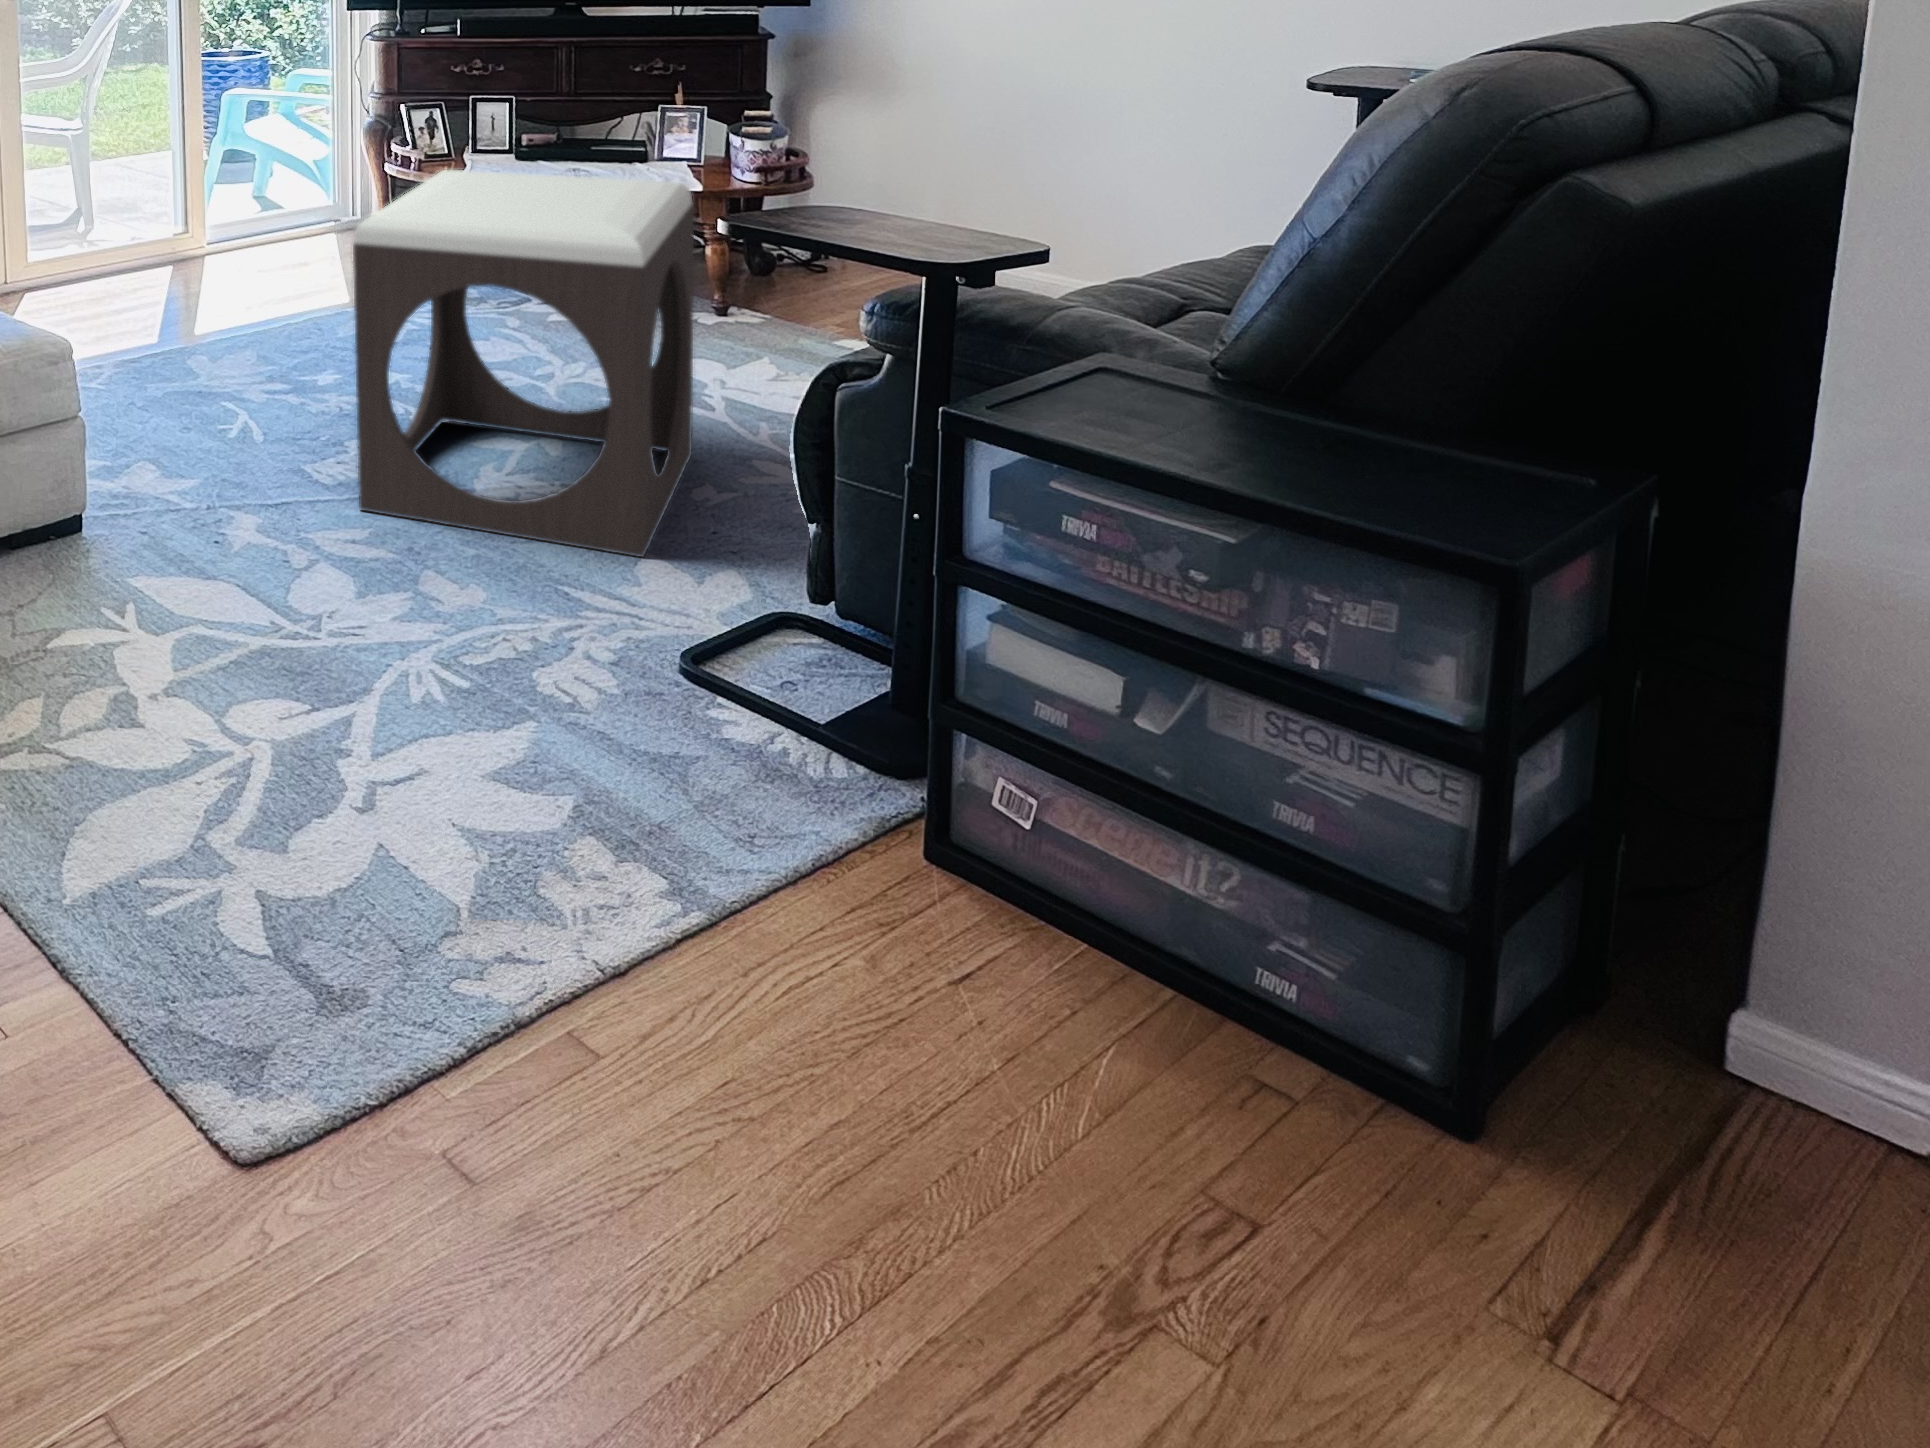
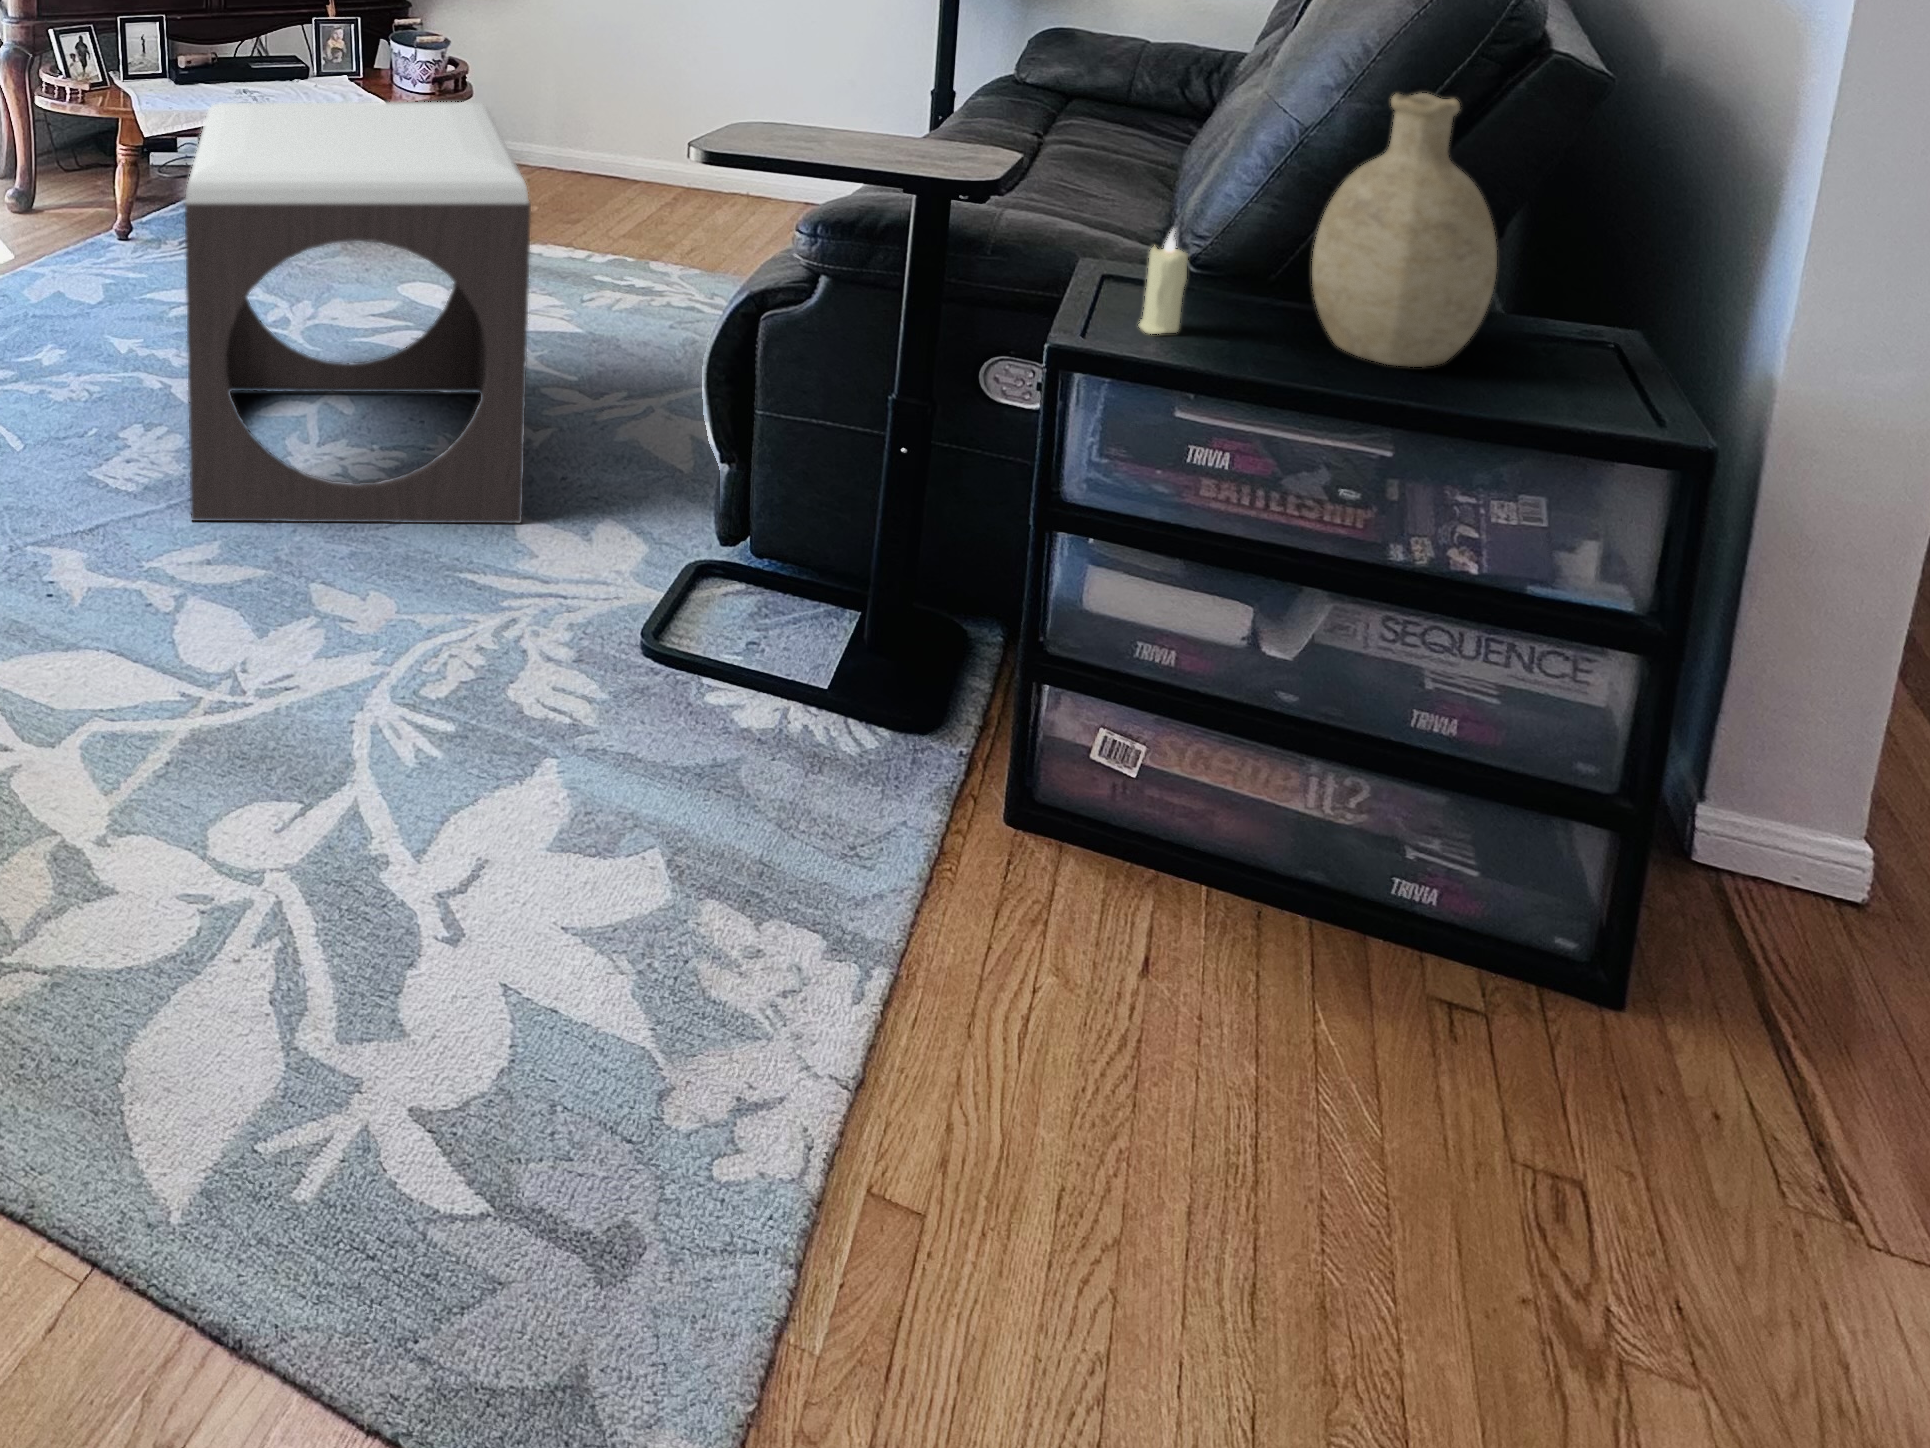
decorative vase: none [1200,193,1381,463] -> present [1312,93,1497,367]
candle: none [1038,309,1083,409] -> present [1139,230,1188,334]

